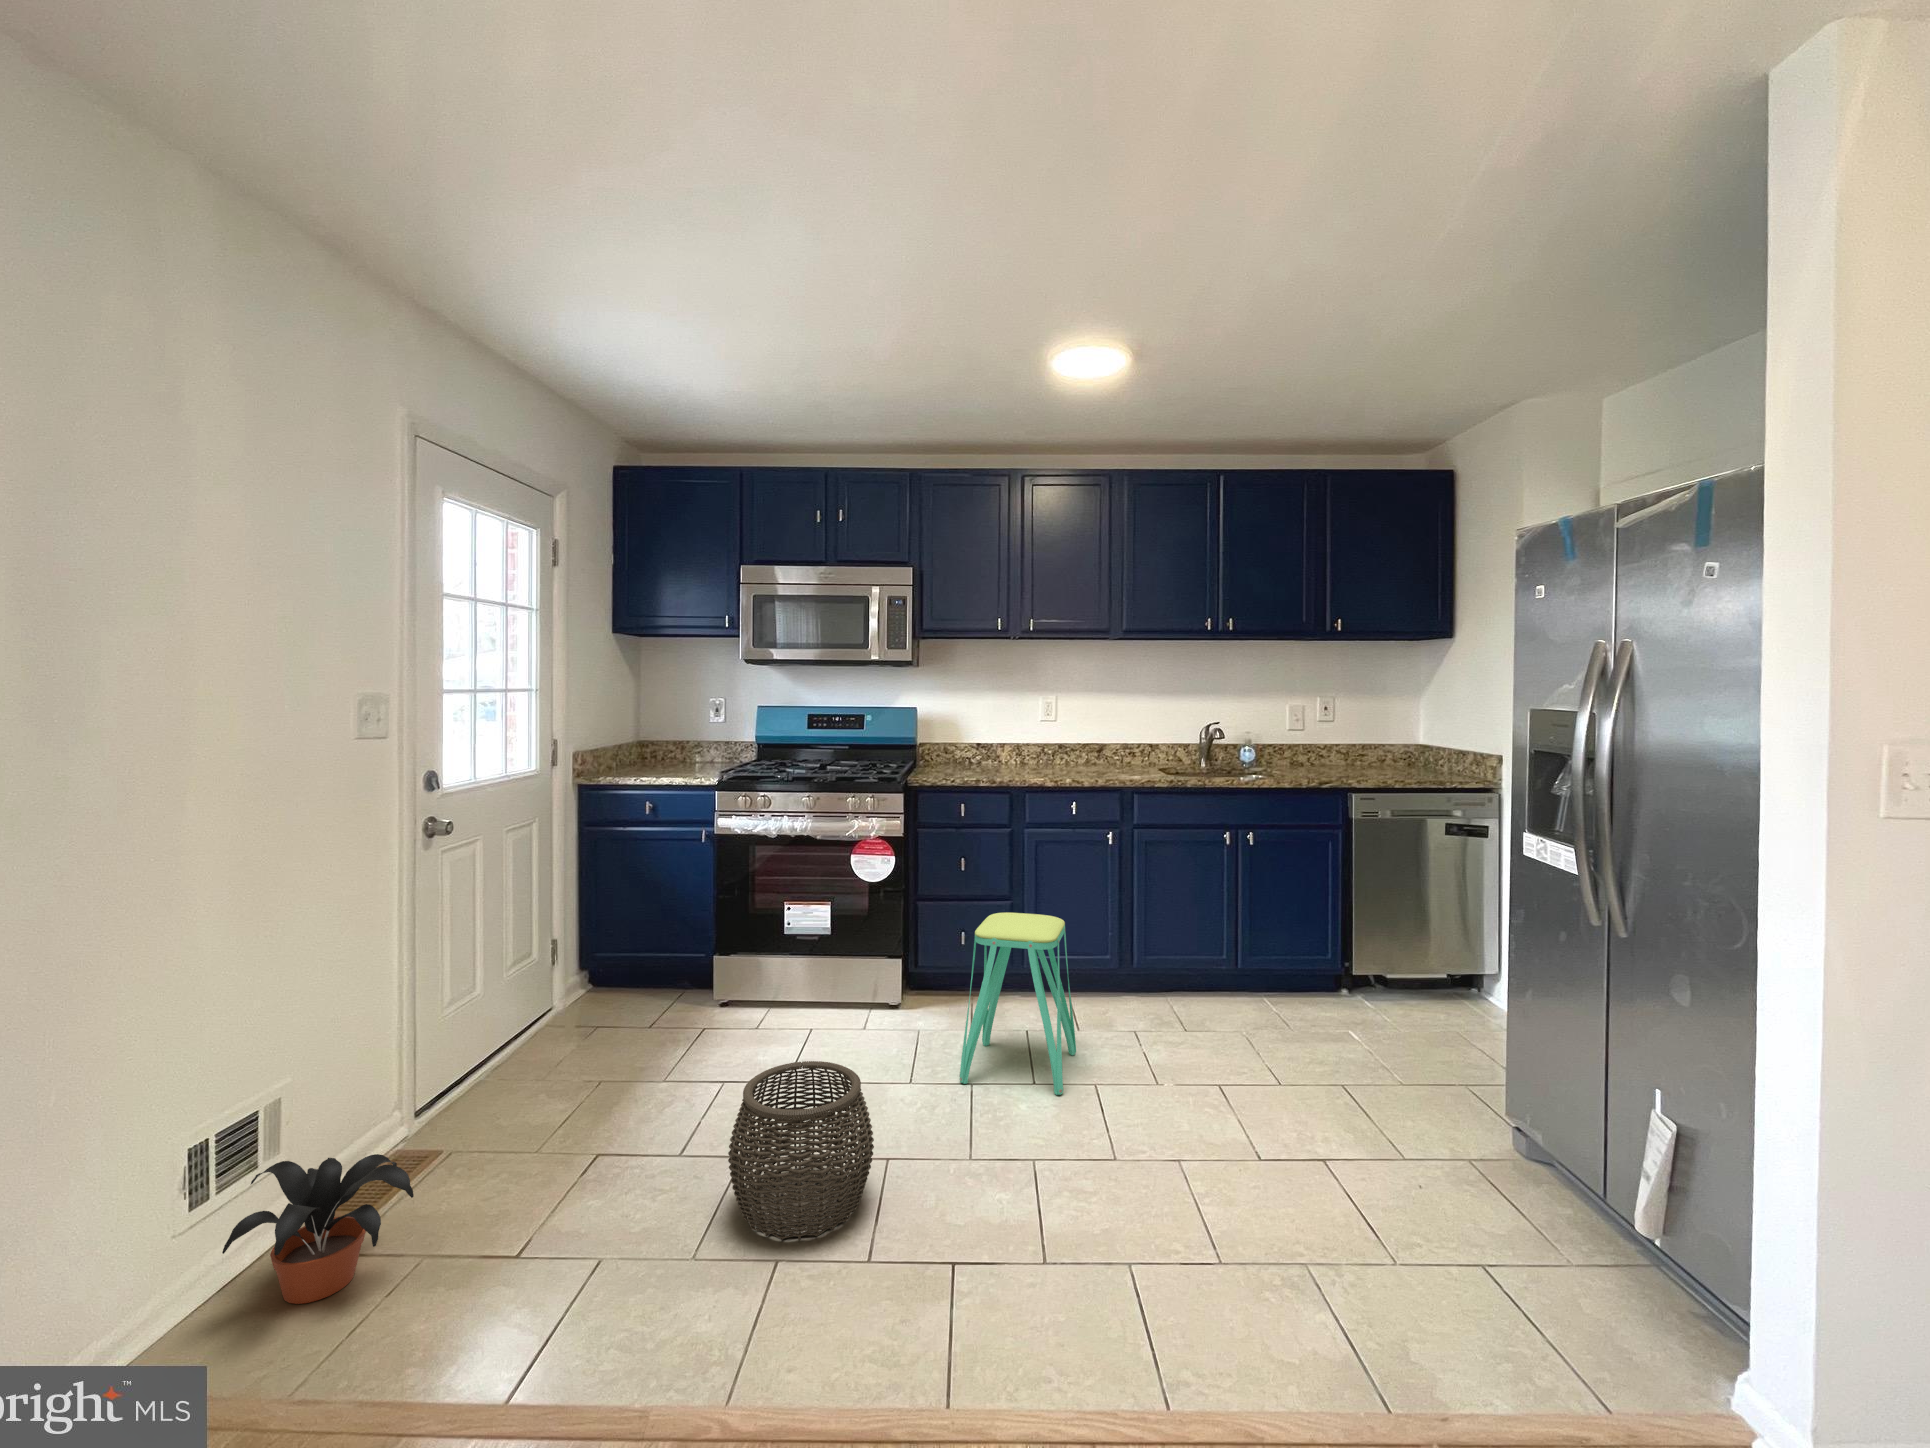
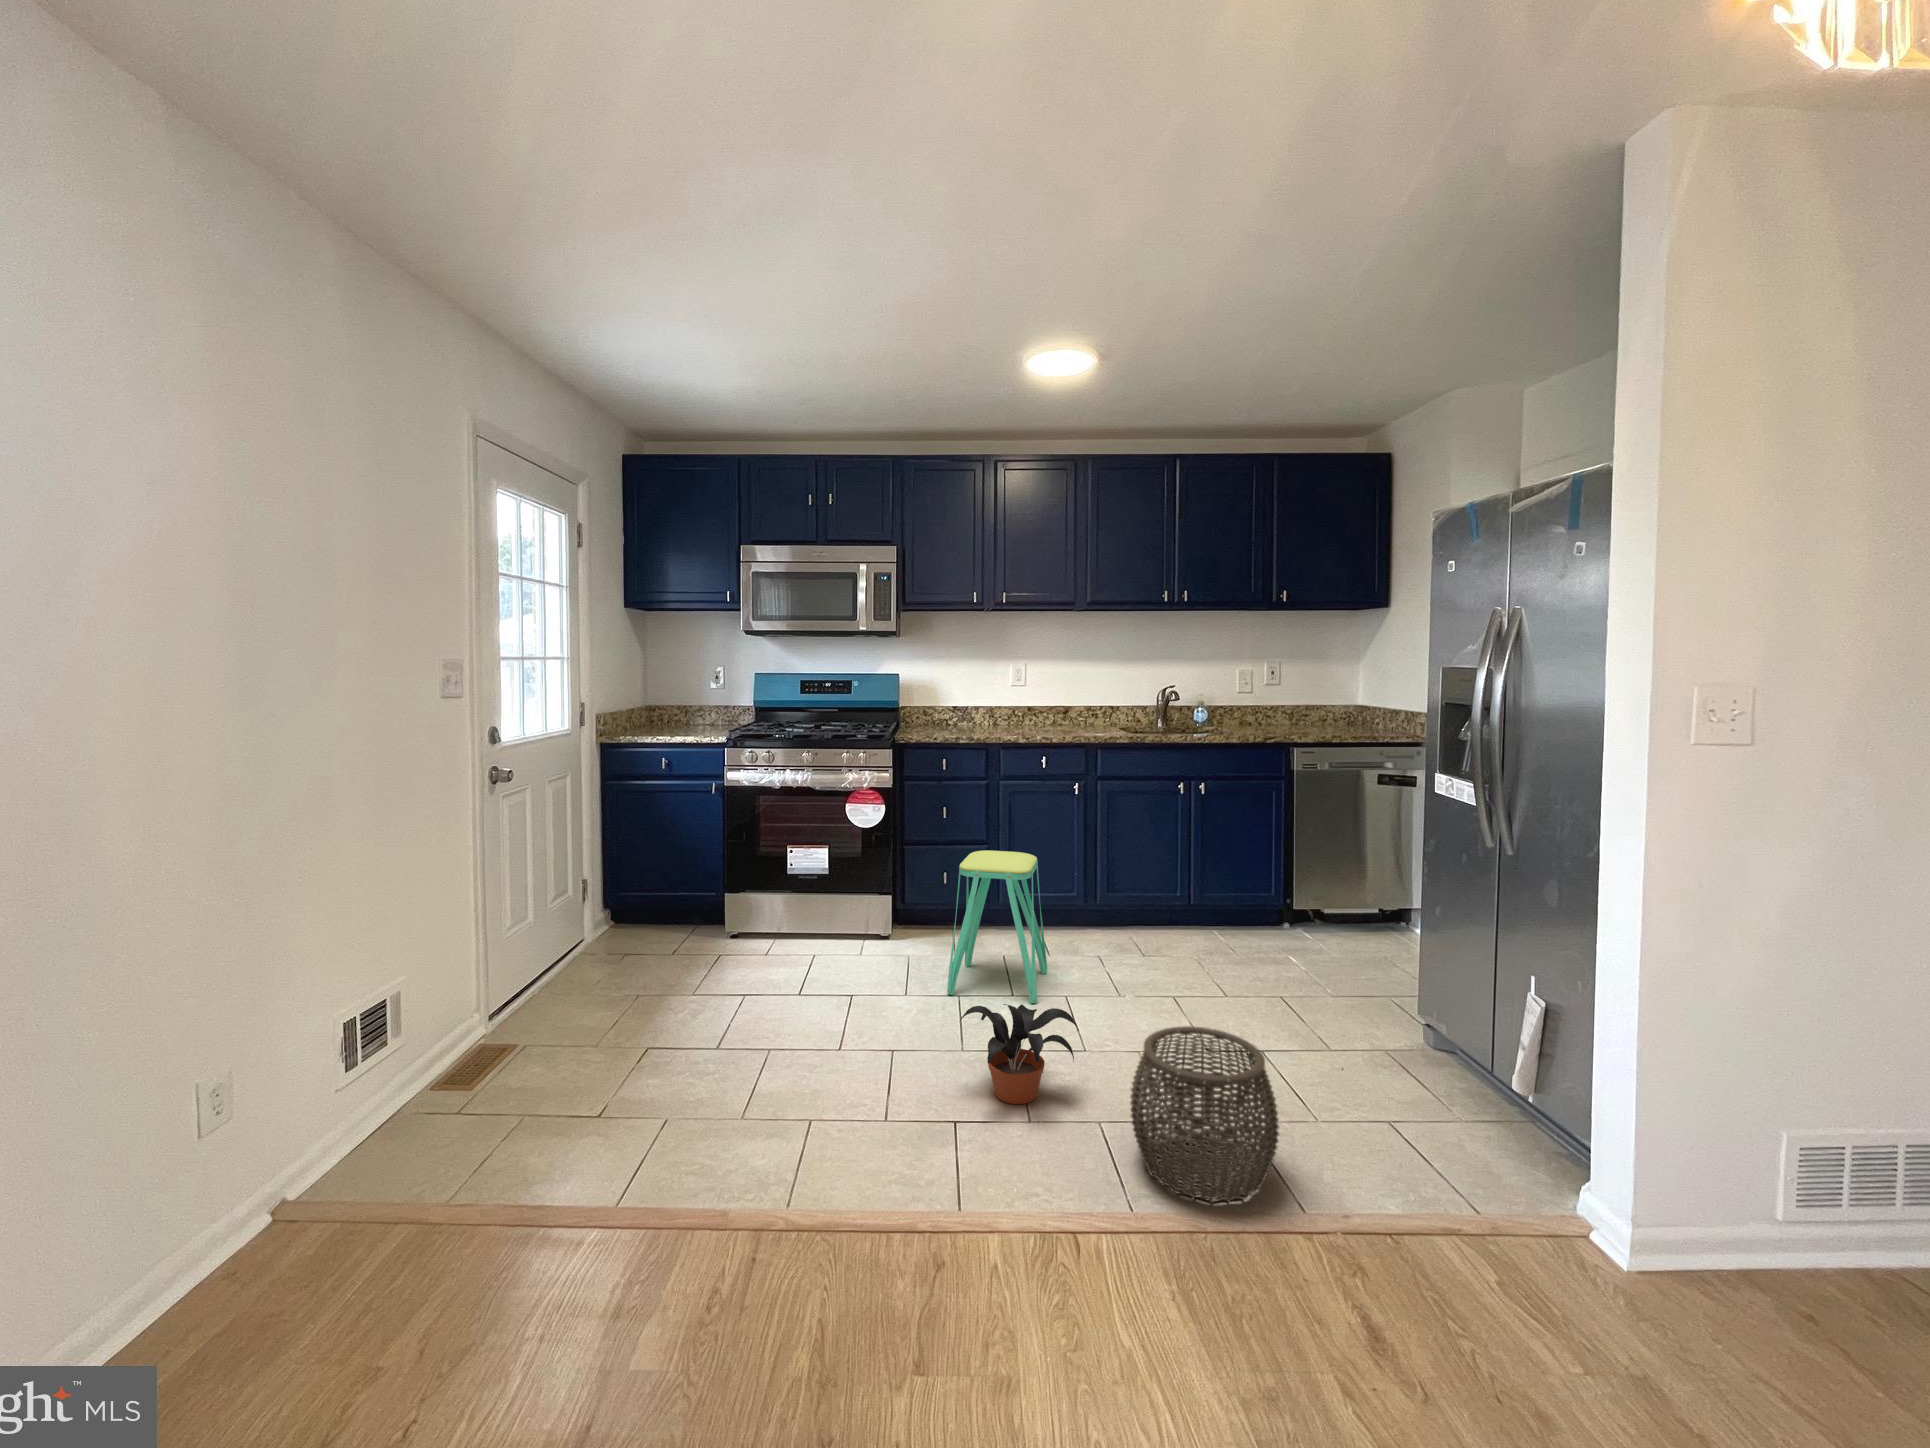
woven basket: present [728,1061,874,1240] -> present [1130,1026,1279,1203]
potted plant: present [222,1154,414,1304] -> present [960,1004,1078,1104]

